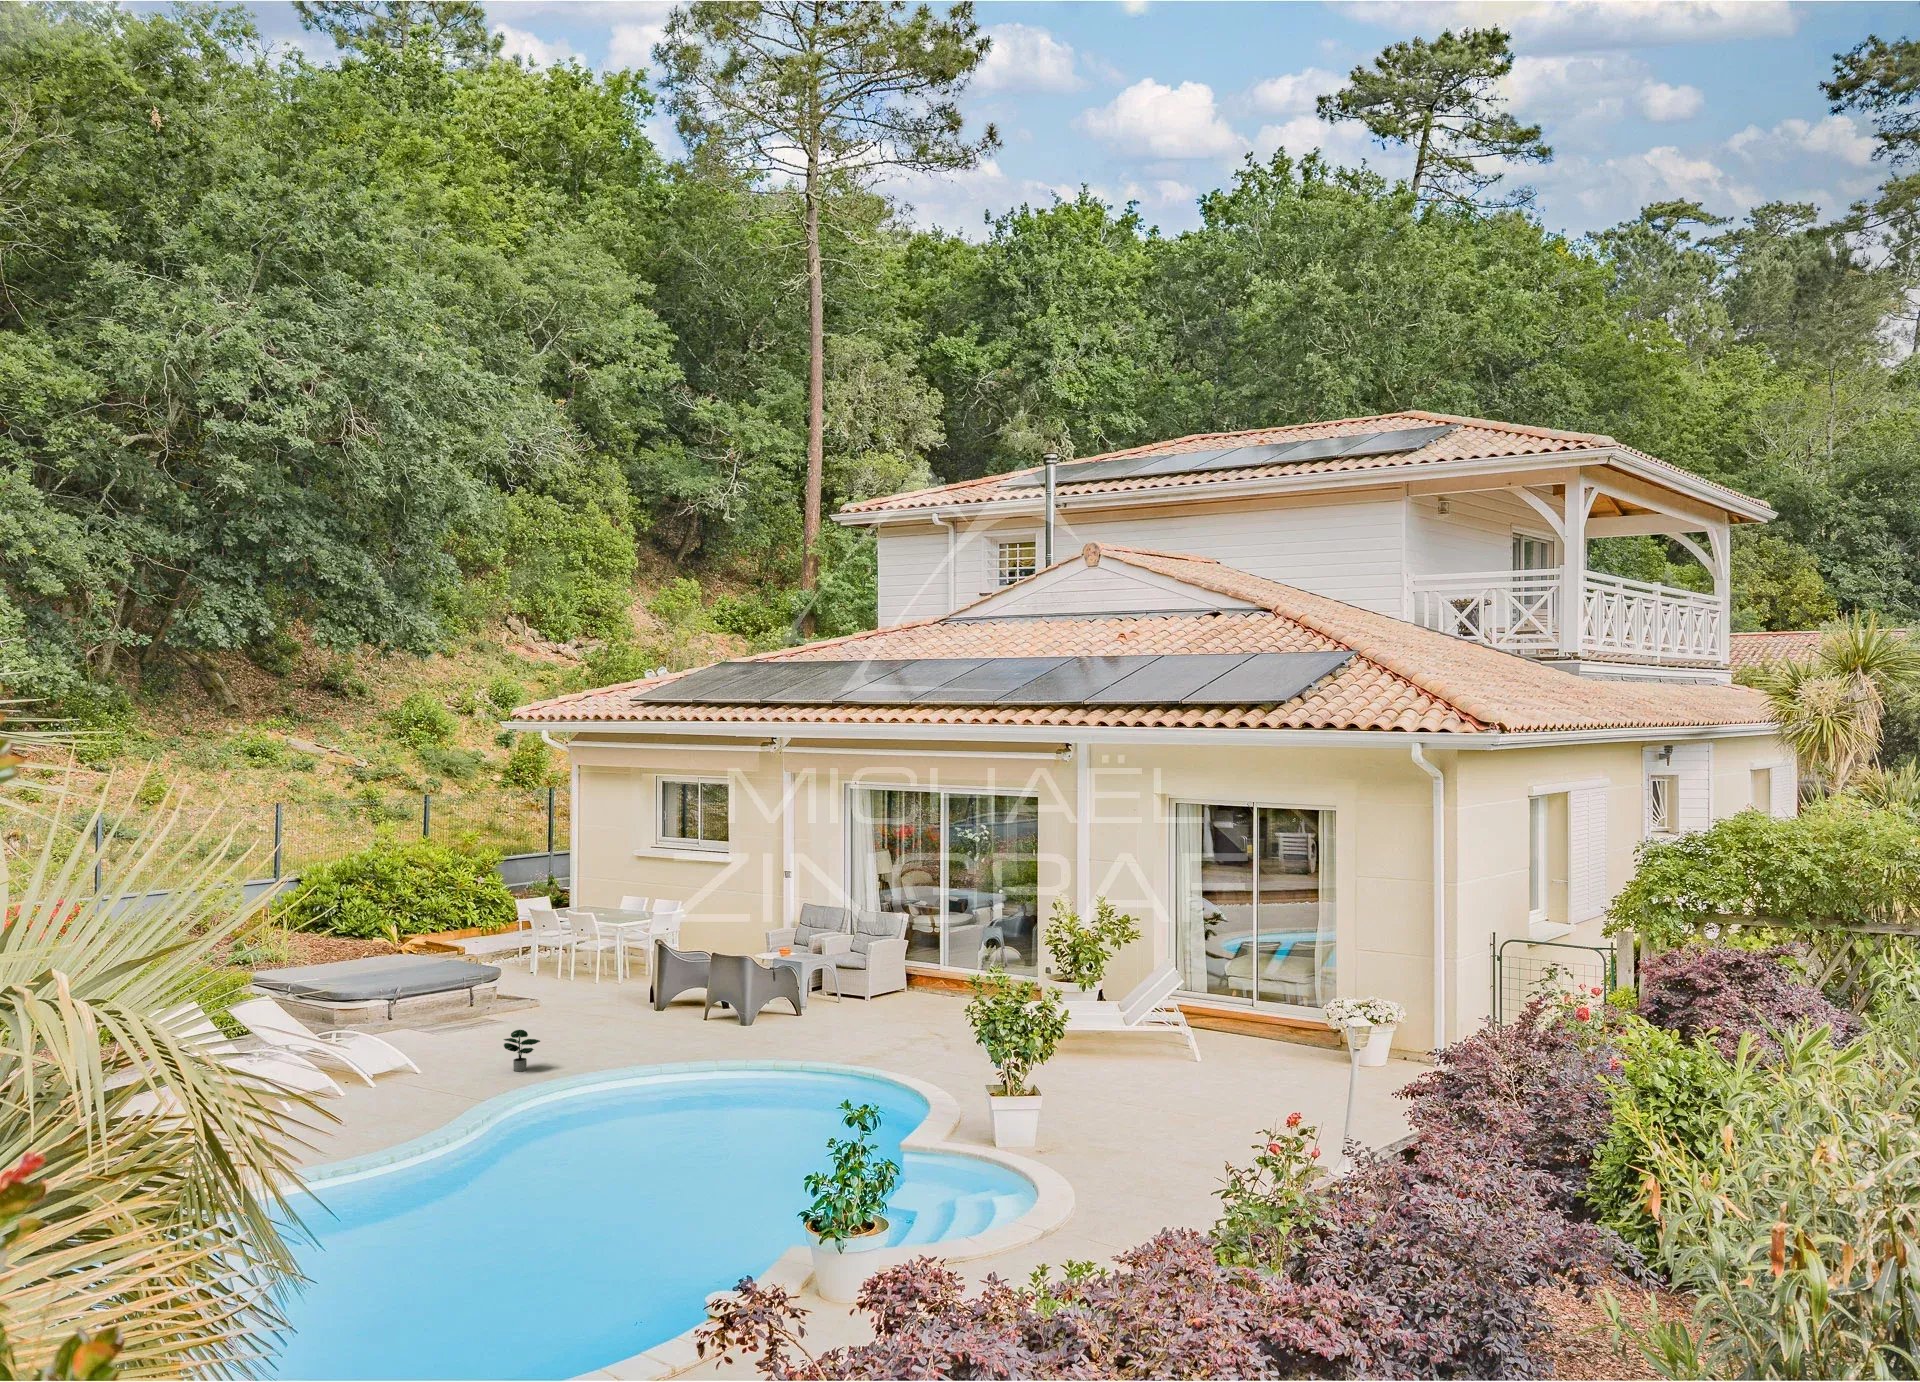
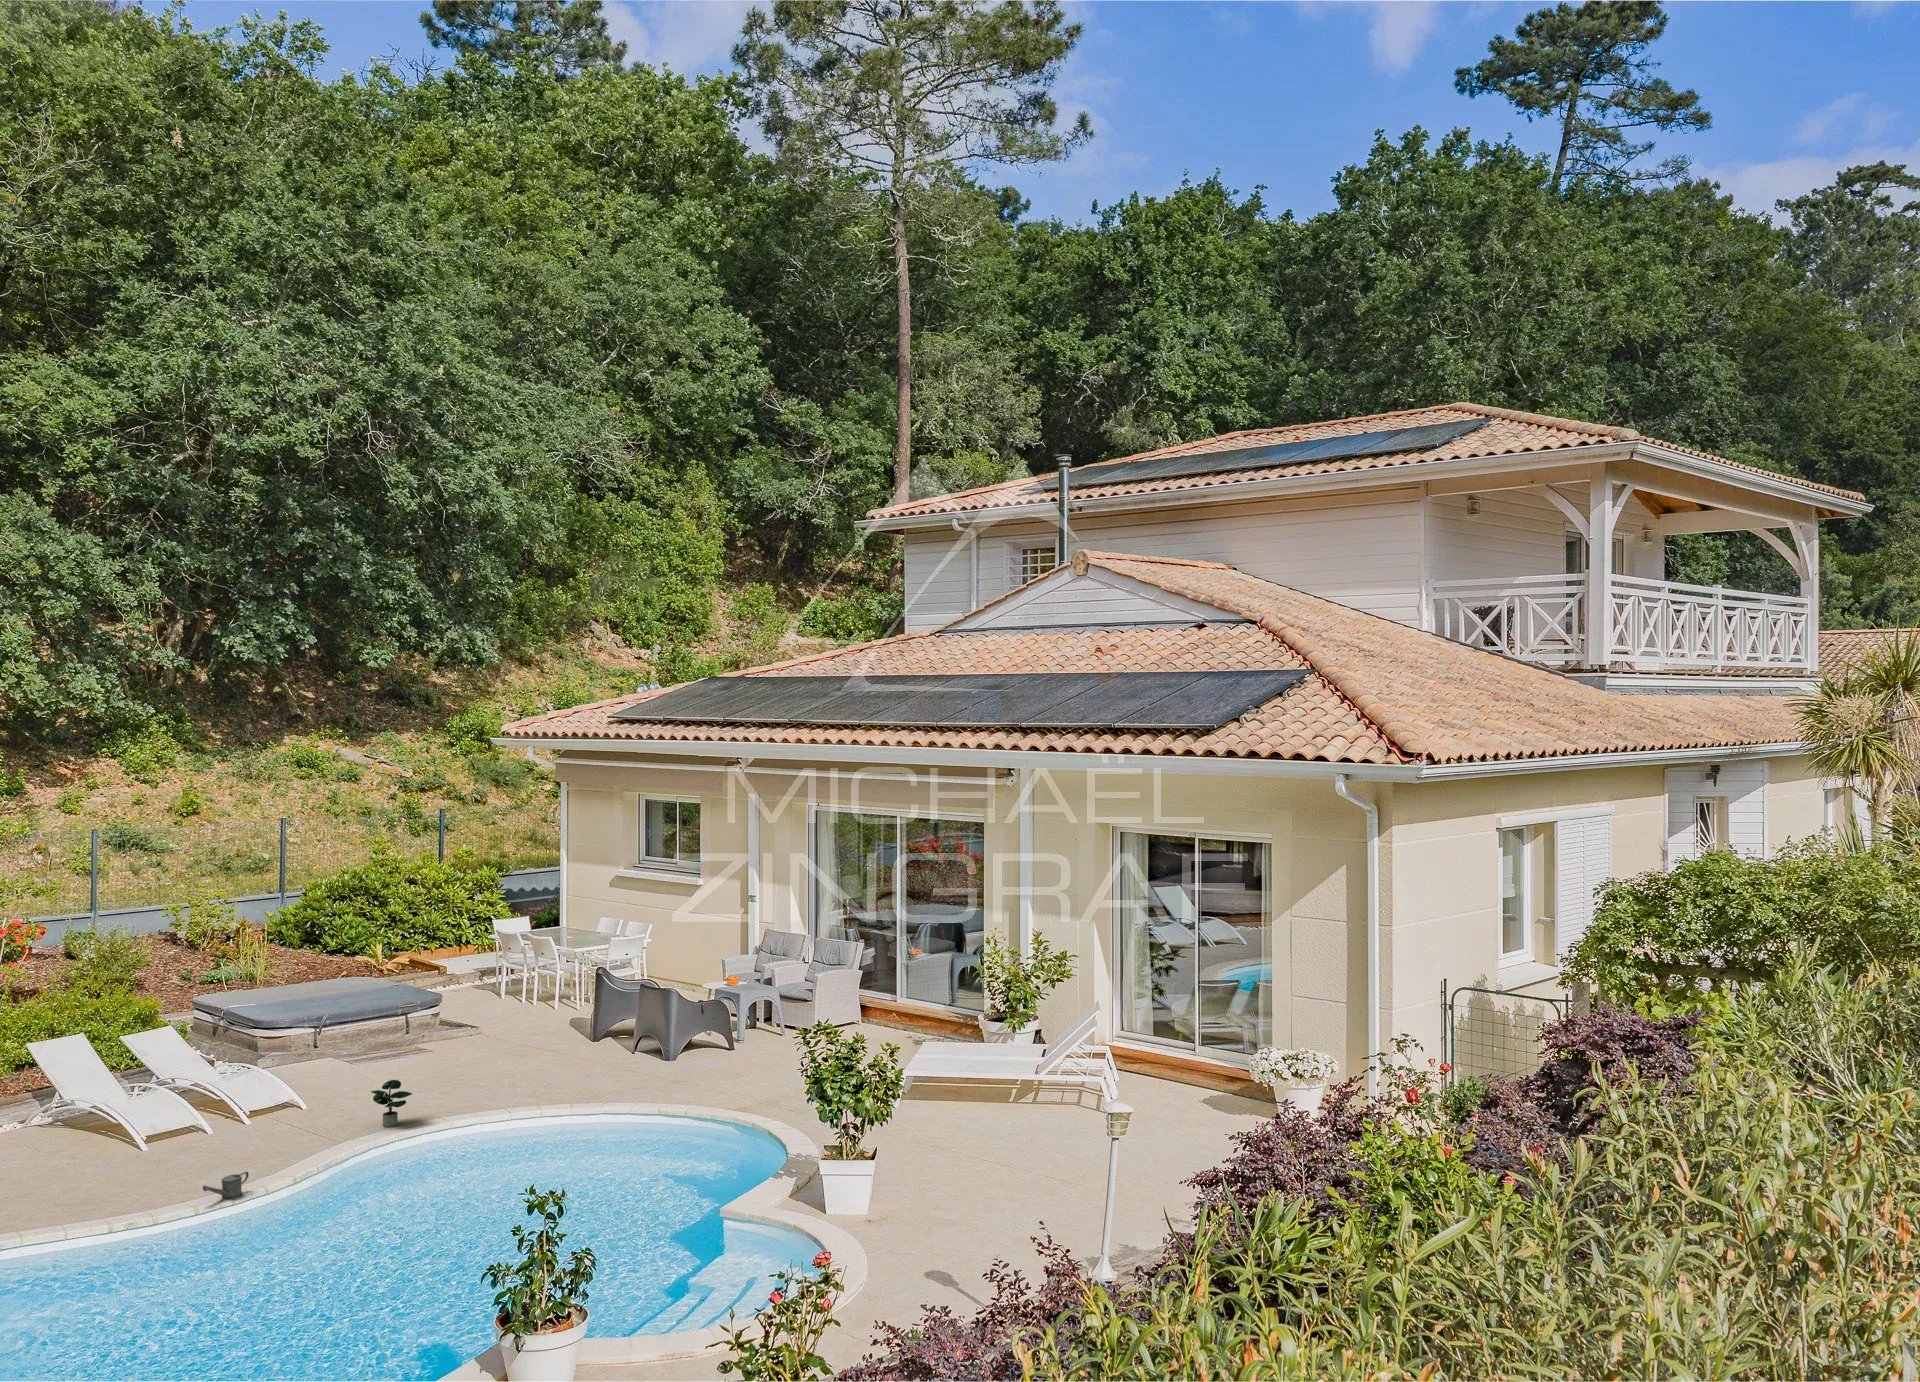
watering can: none [406,1103,437,1126] -> present [203,1172,249,1199]

